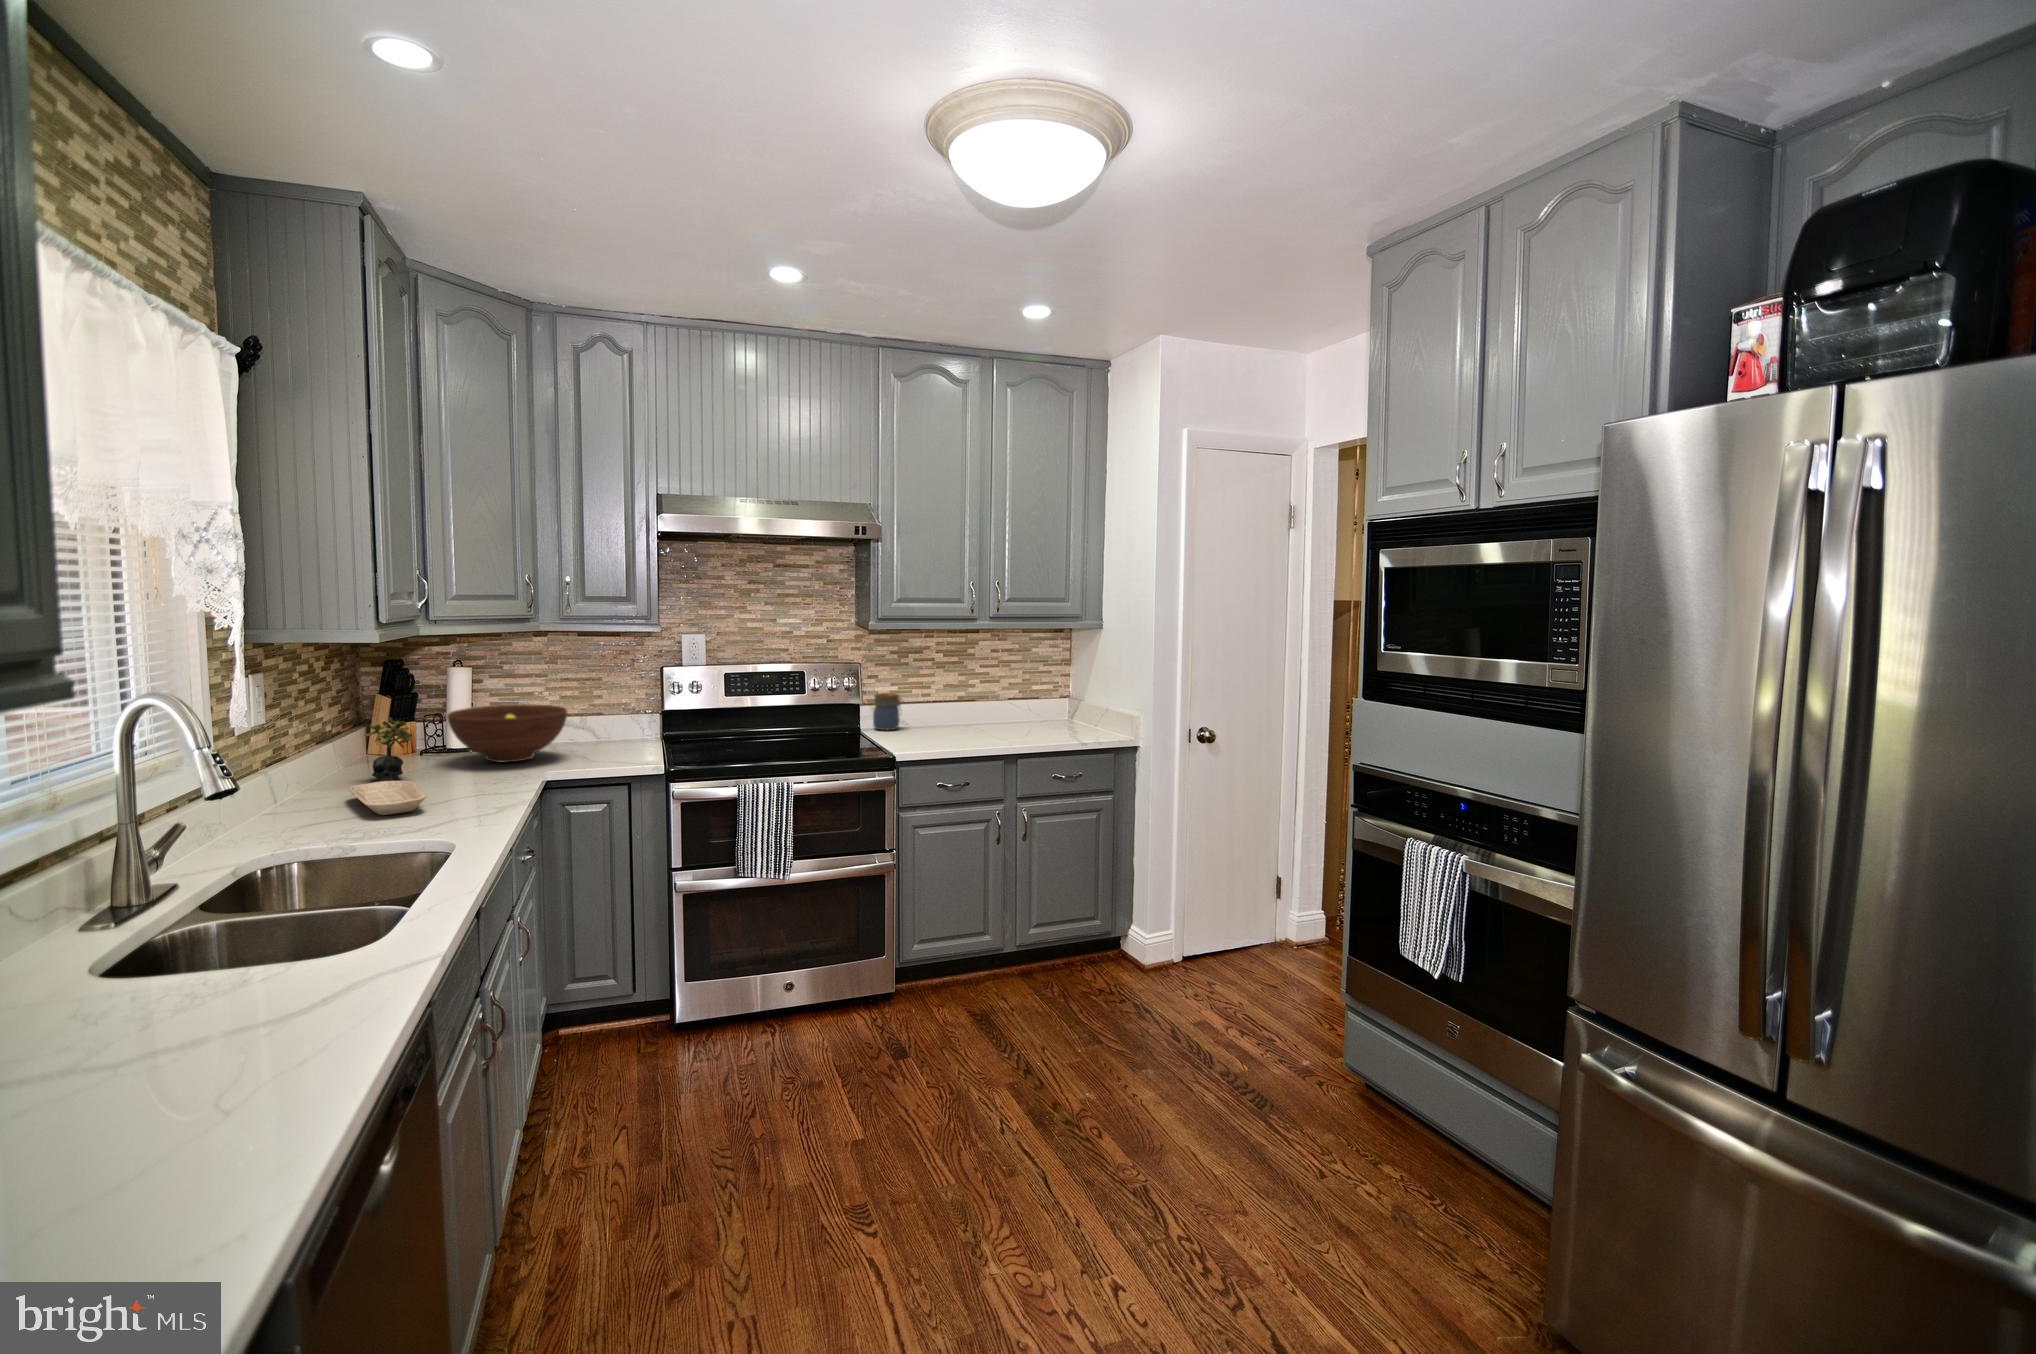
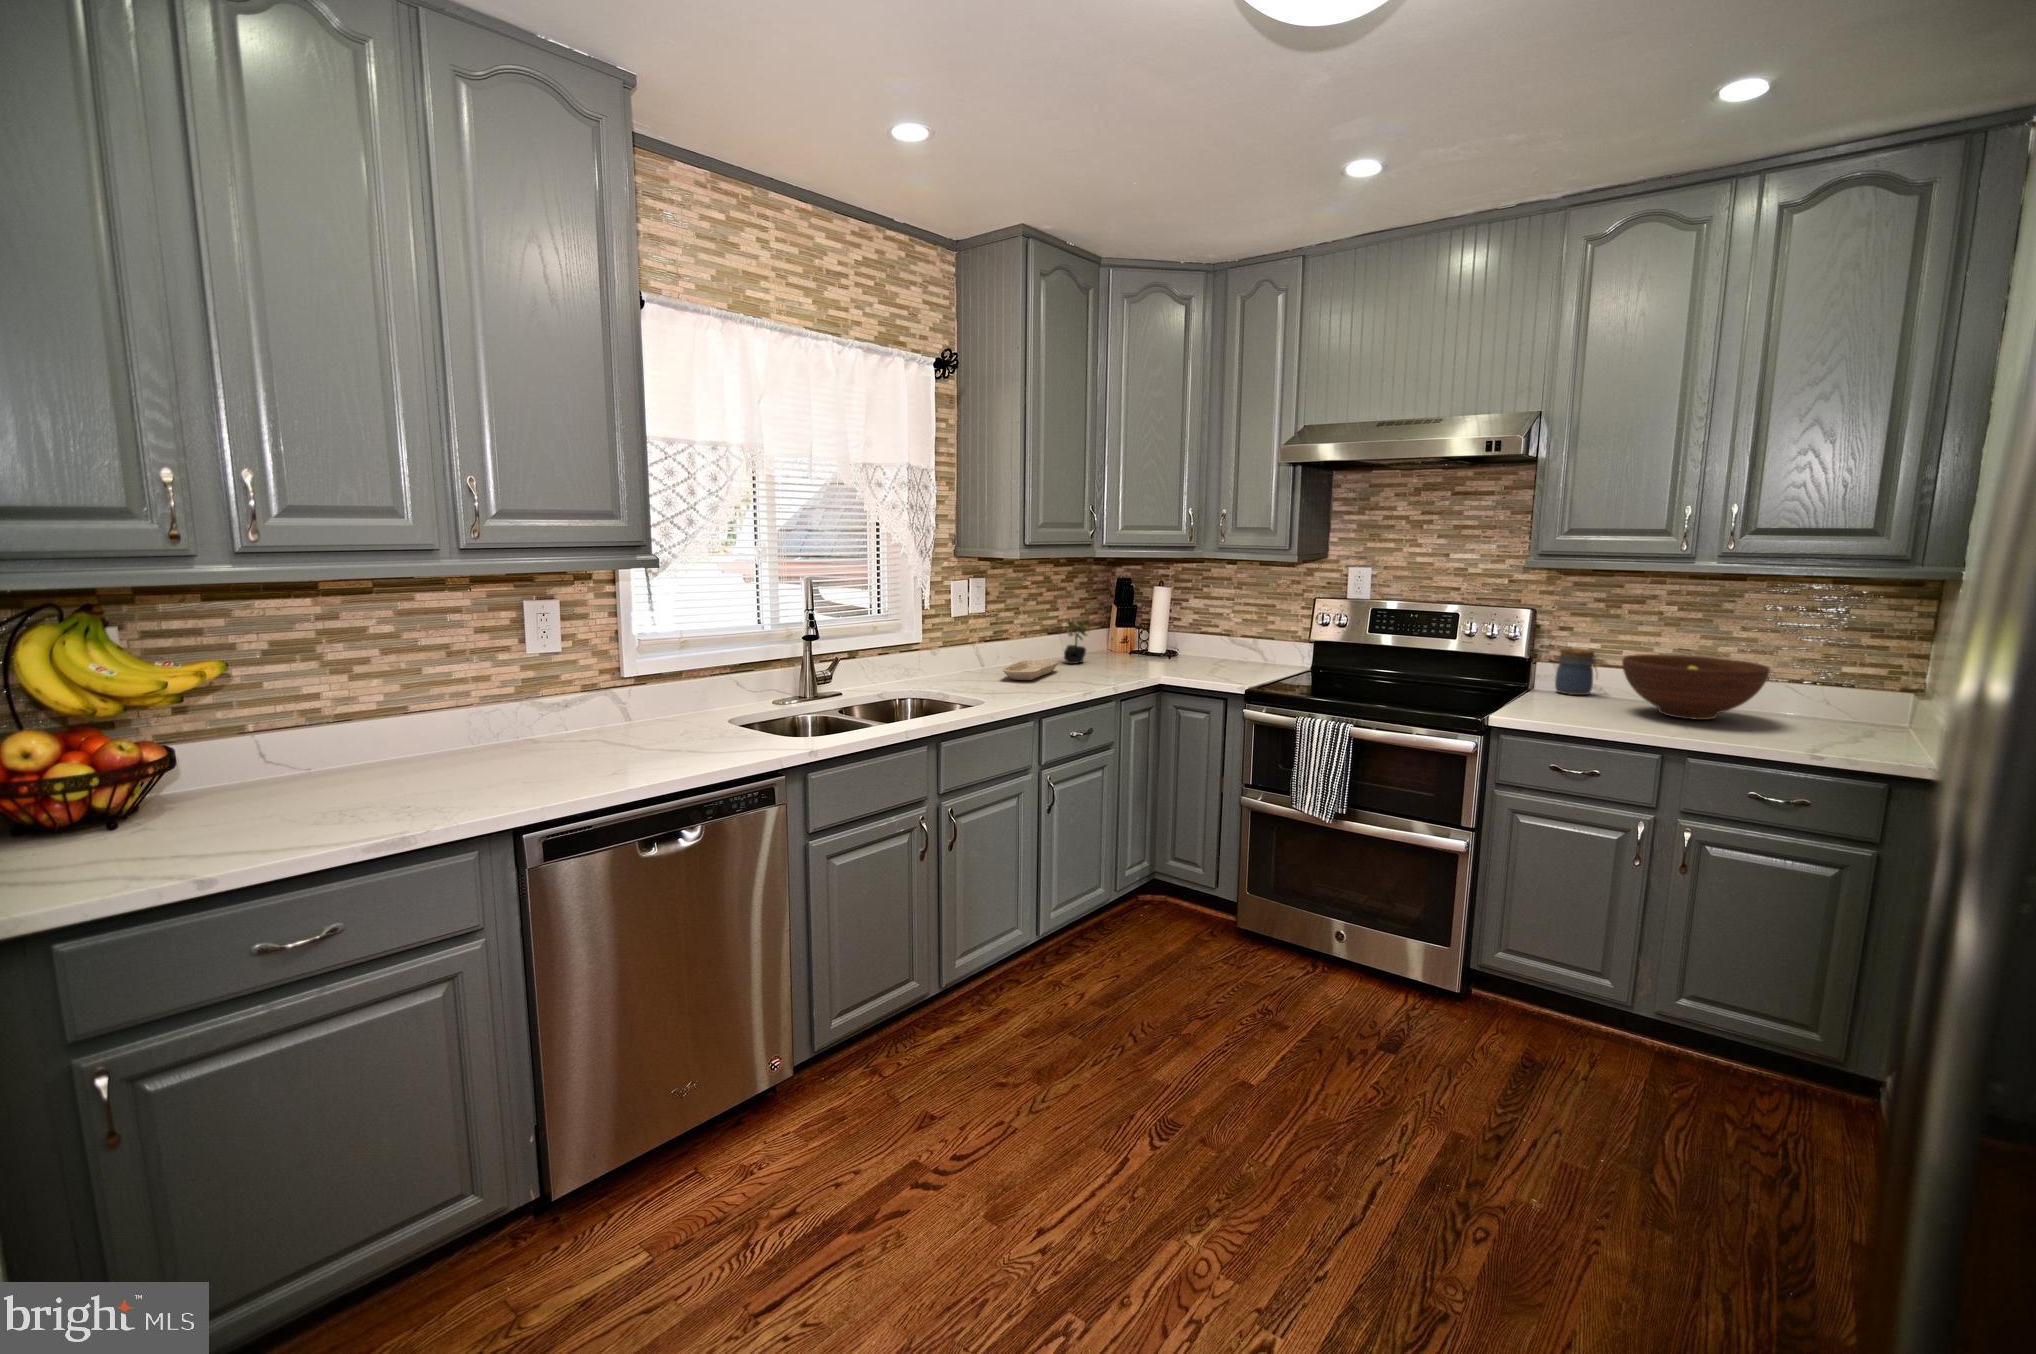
fruit bowl: present [448,705,567,762] -> present [1622,654,1770,720]

